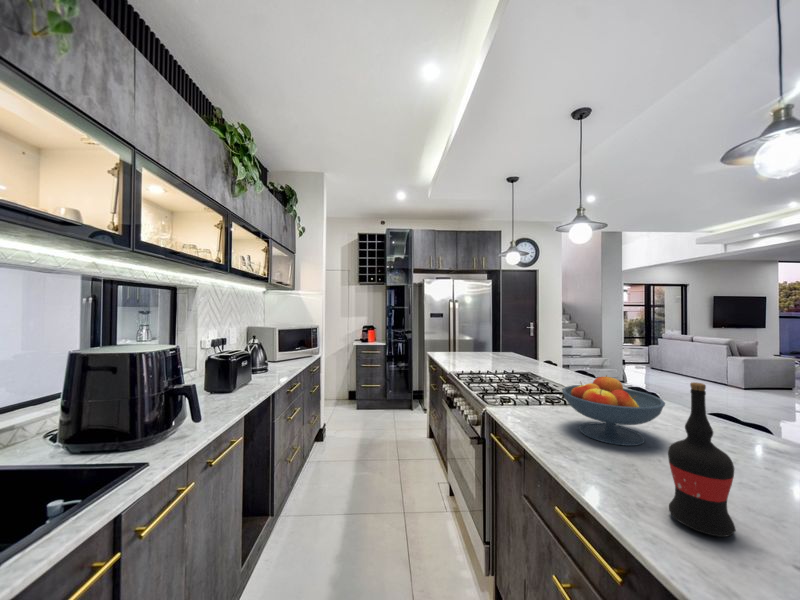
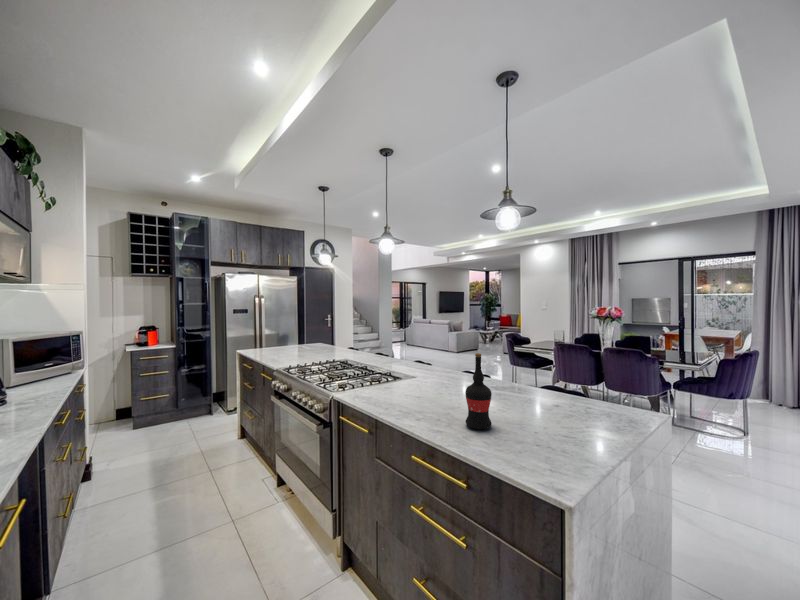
fruit bowl: present [562,376,665,446] -> none [393,354,450,398]

